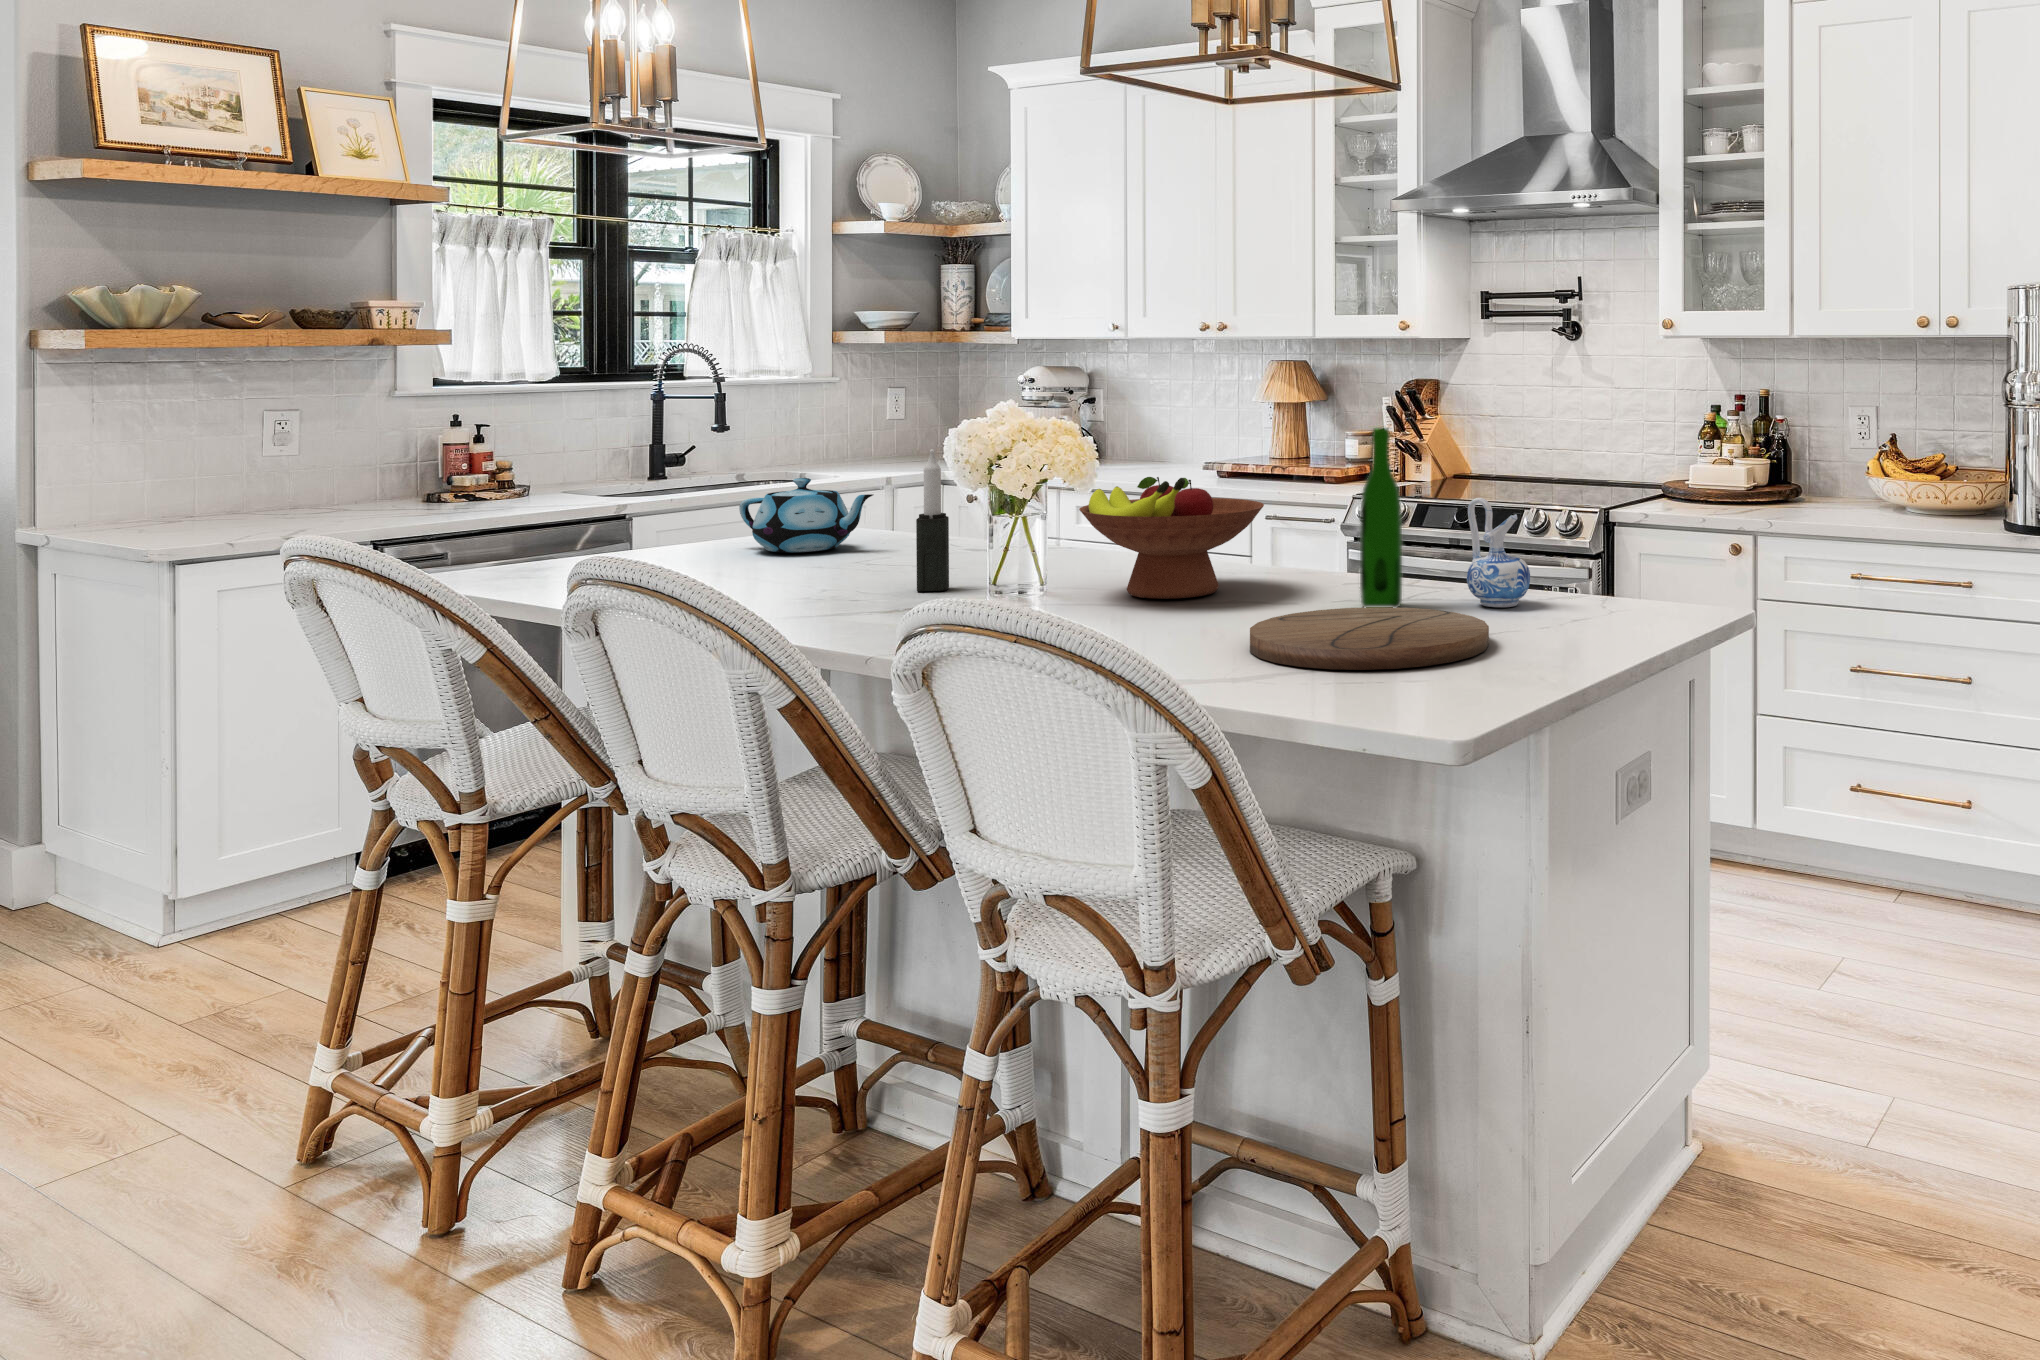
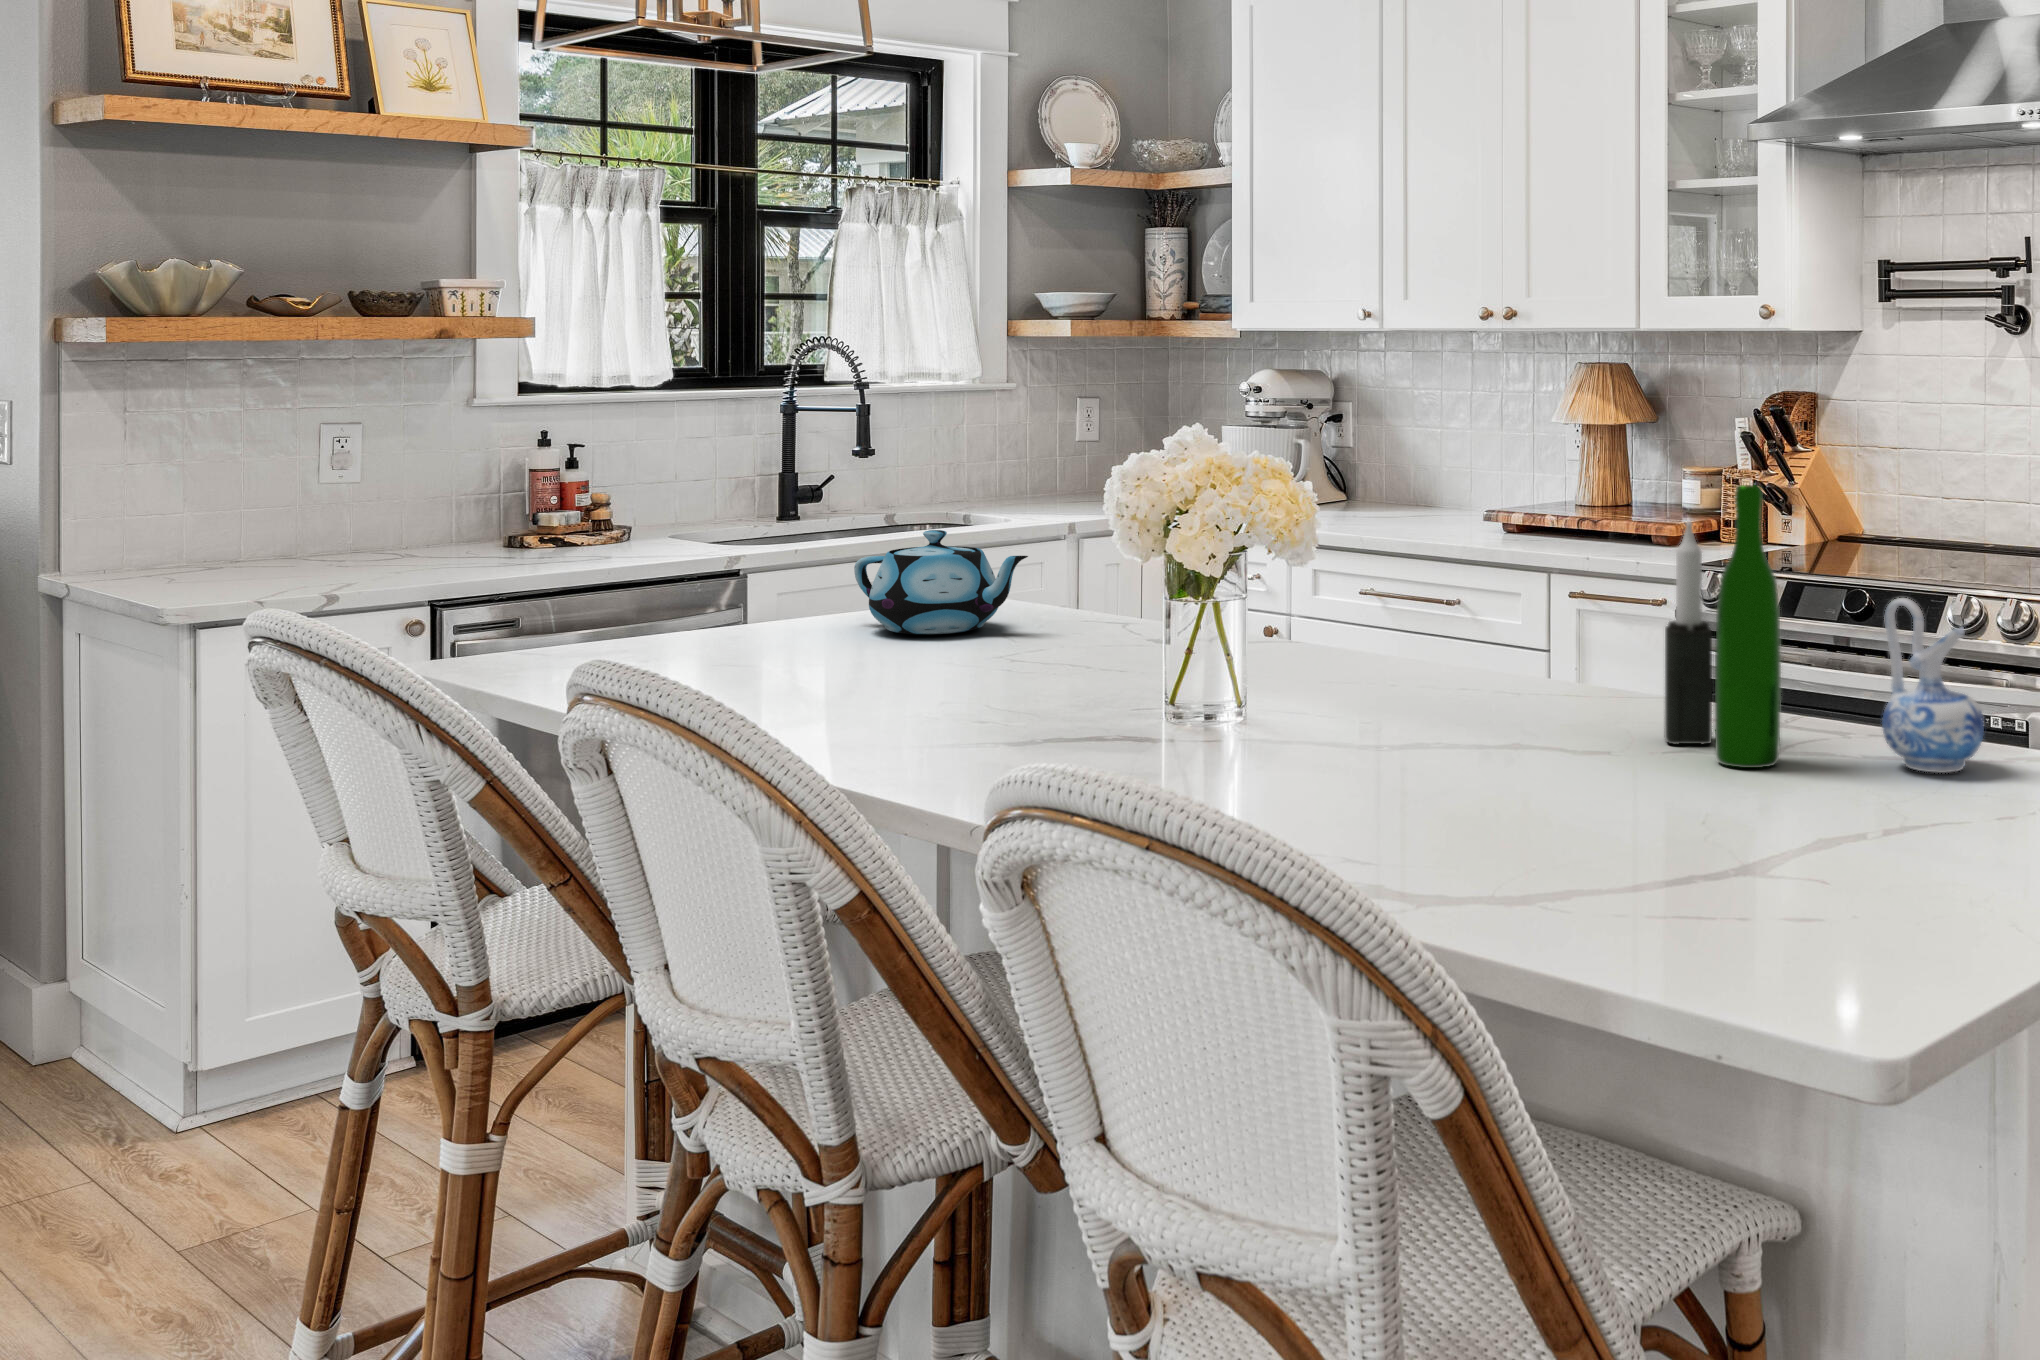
candle: present [916,449,949,591] -> present [1664,521,1712,745]
fruit bowl: present [1079,477,1264,599] -> none [1297,549,1570,735]
cutting board: present [1250,607,1489,670] -> none [1543,769,1925,889]

